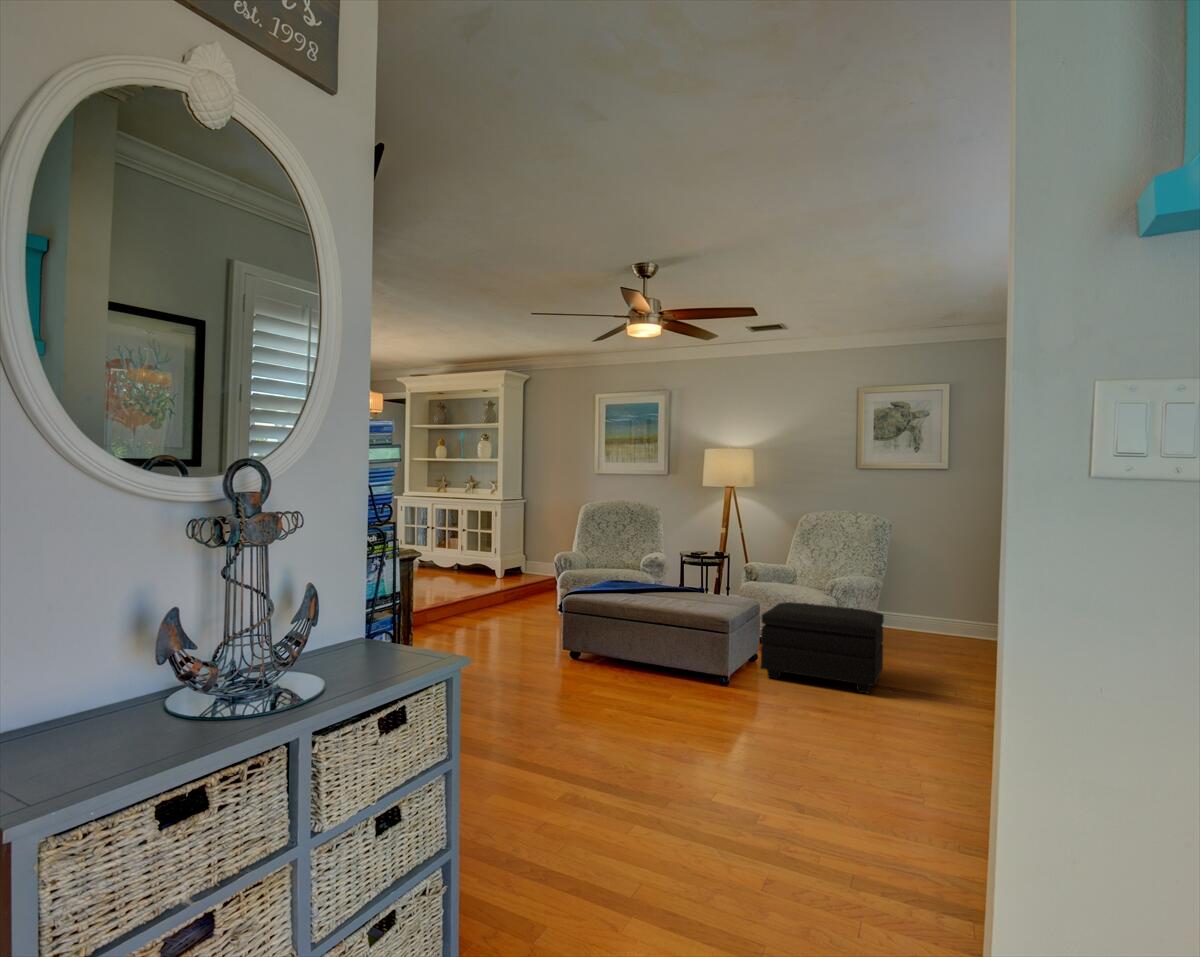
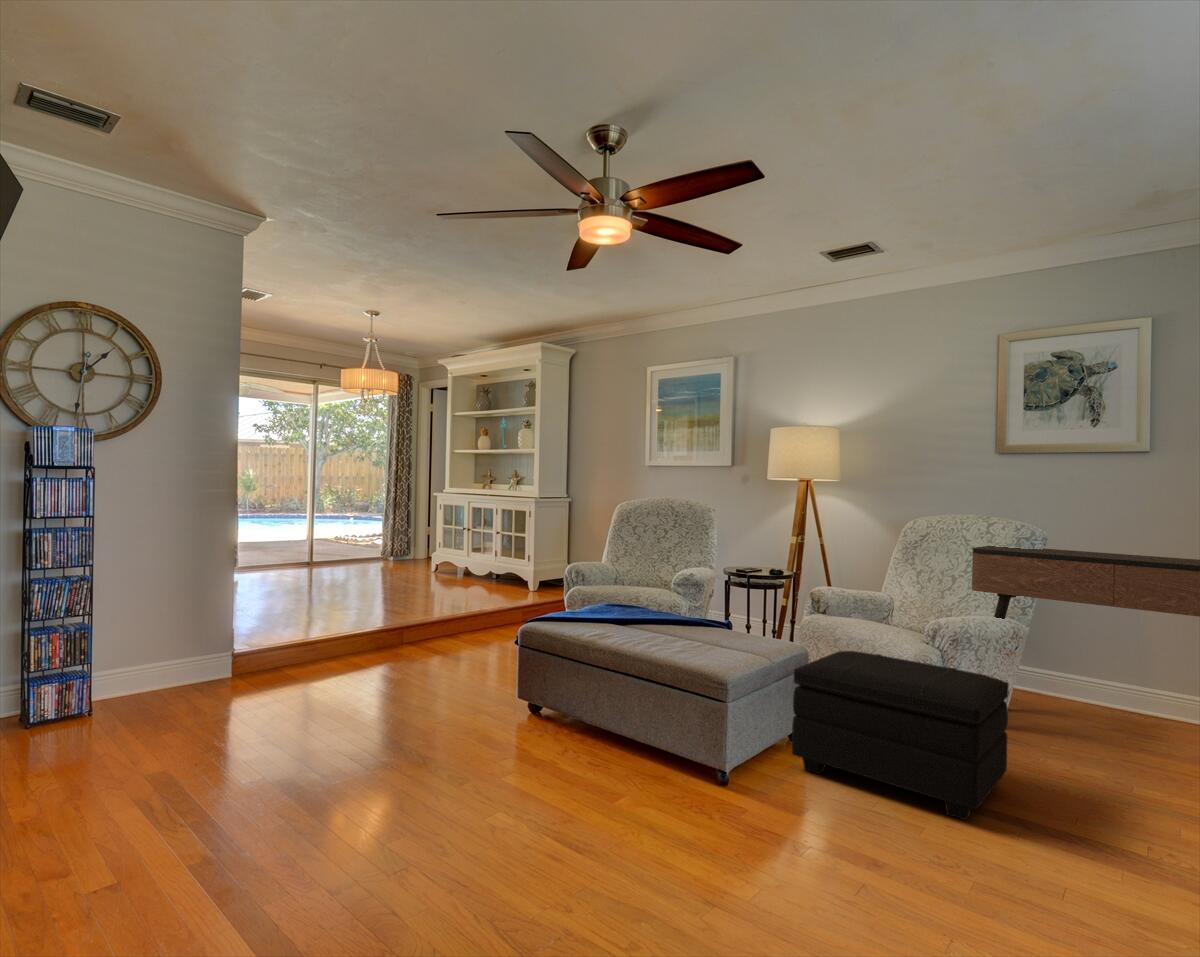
console table: none [848,530,1029,671] -> present [972,545,1200,619]

